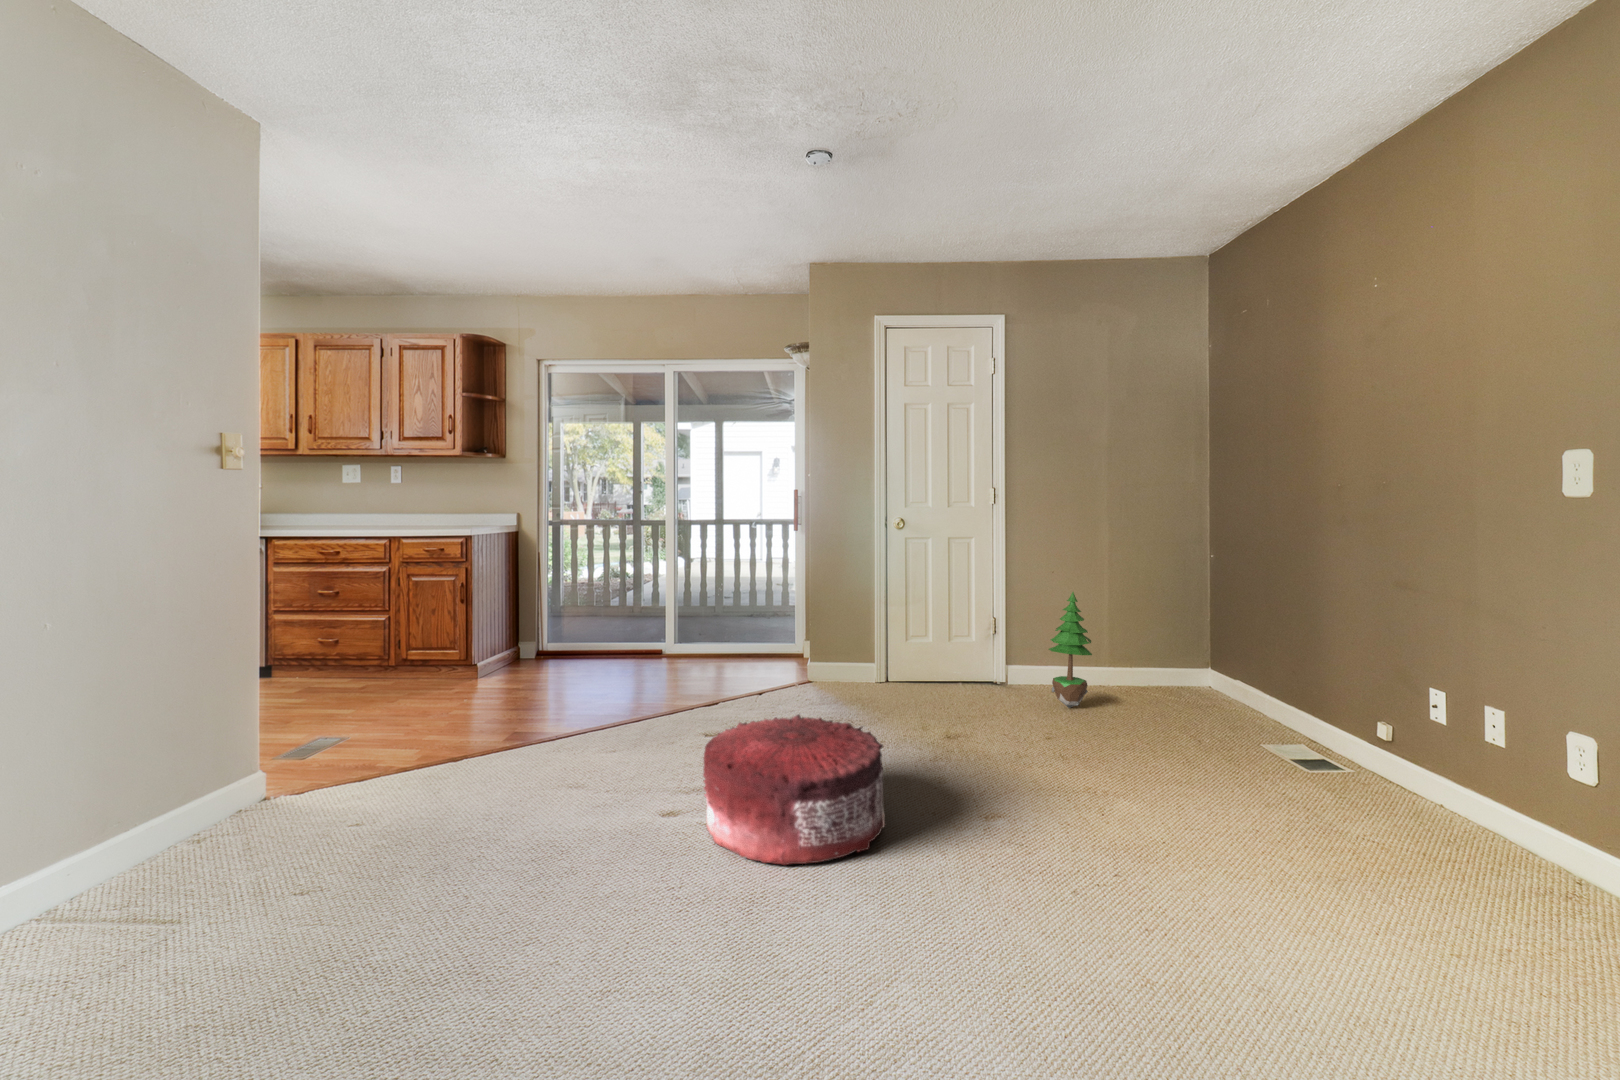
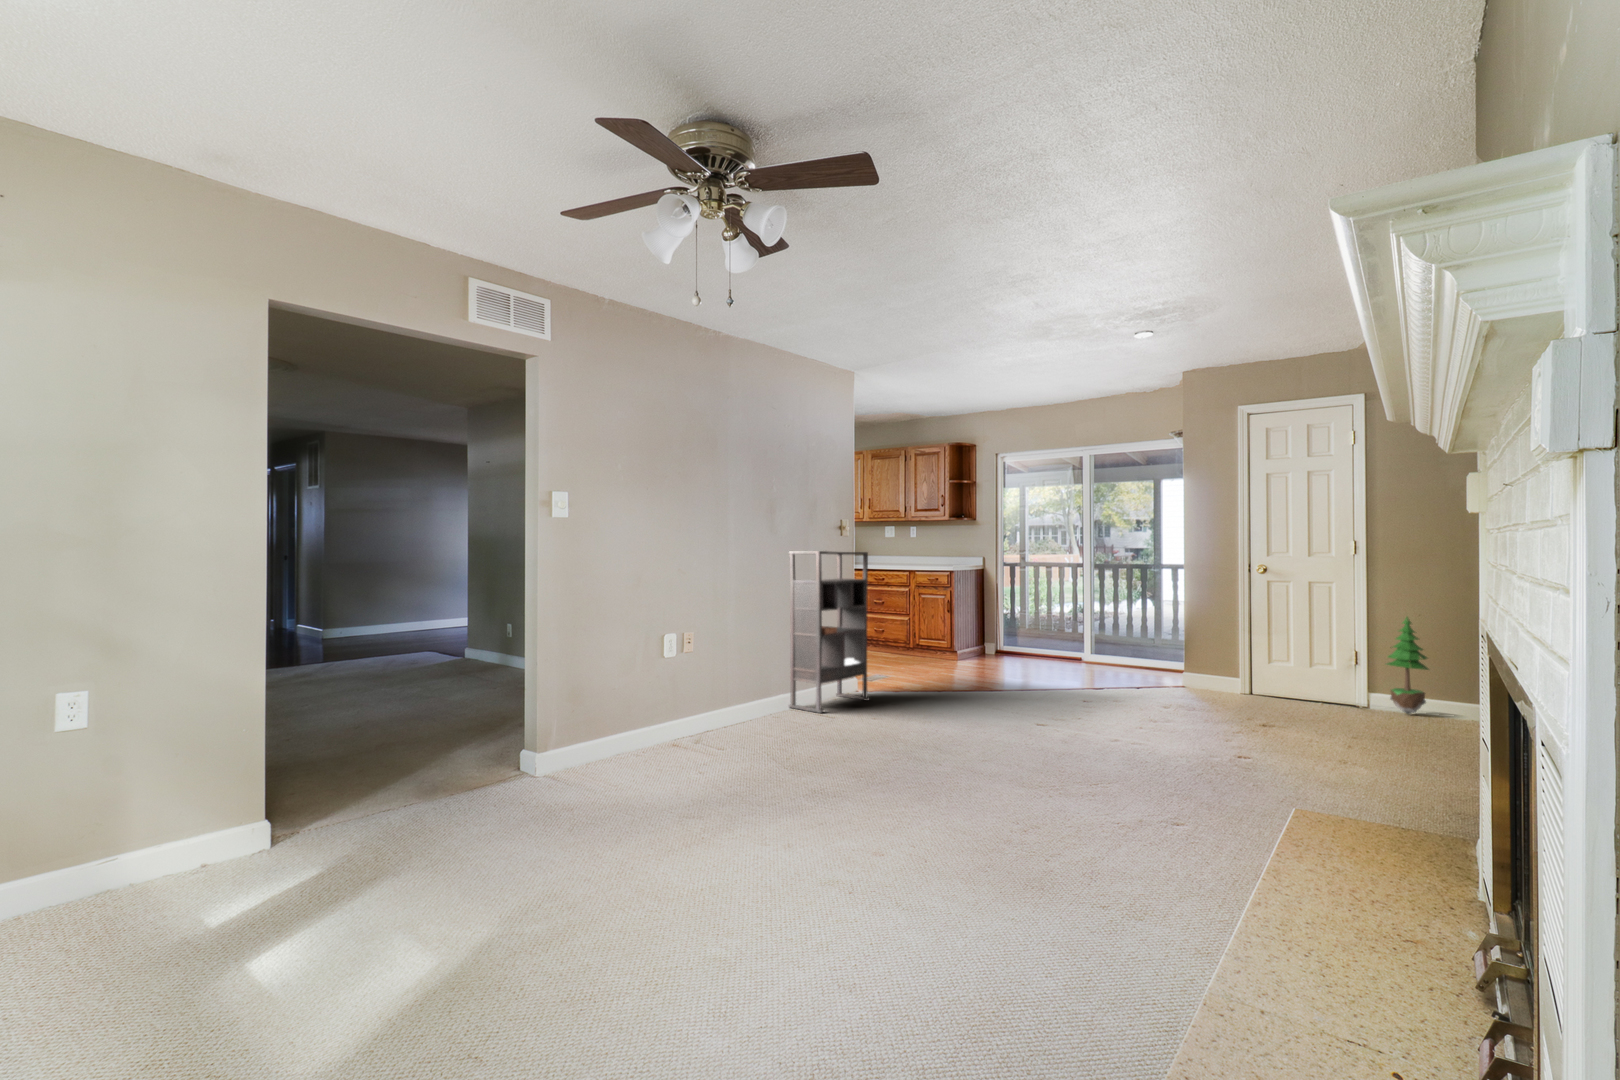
bookshelf: none [21,504,304,936] -> present [789,551,870,713]
pouf: present [703,715,885,865] -> none [1048,670,1160,738]

